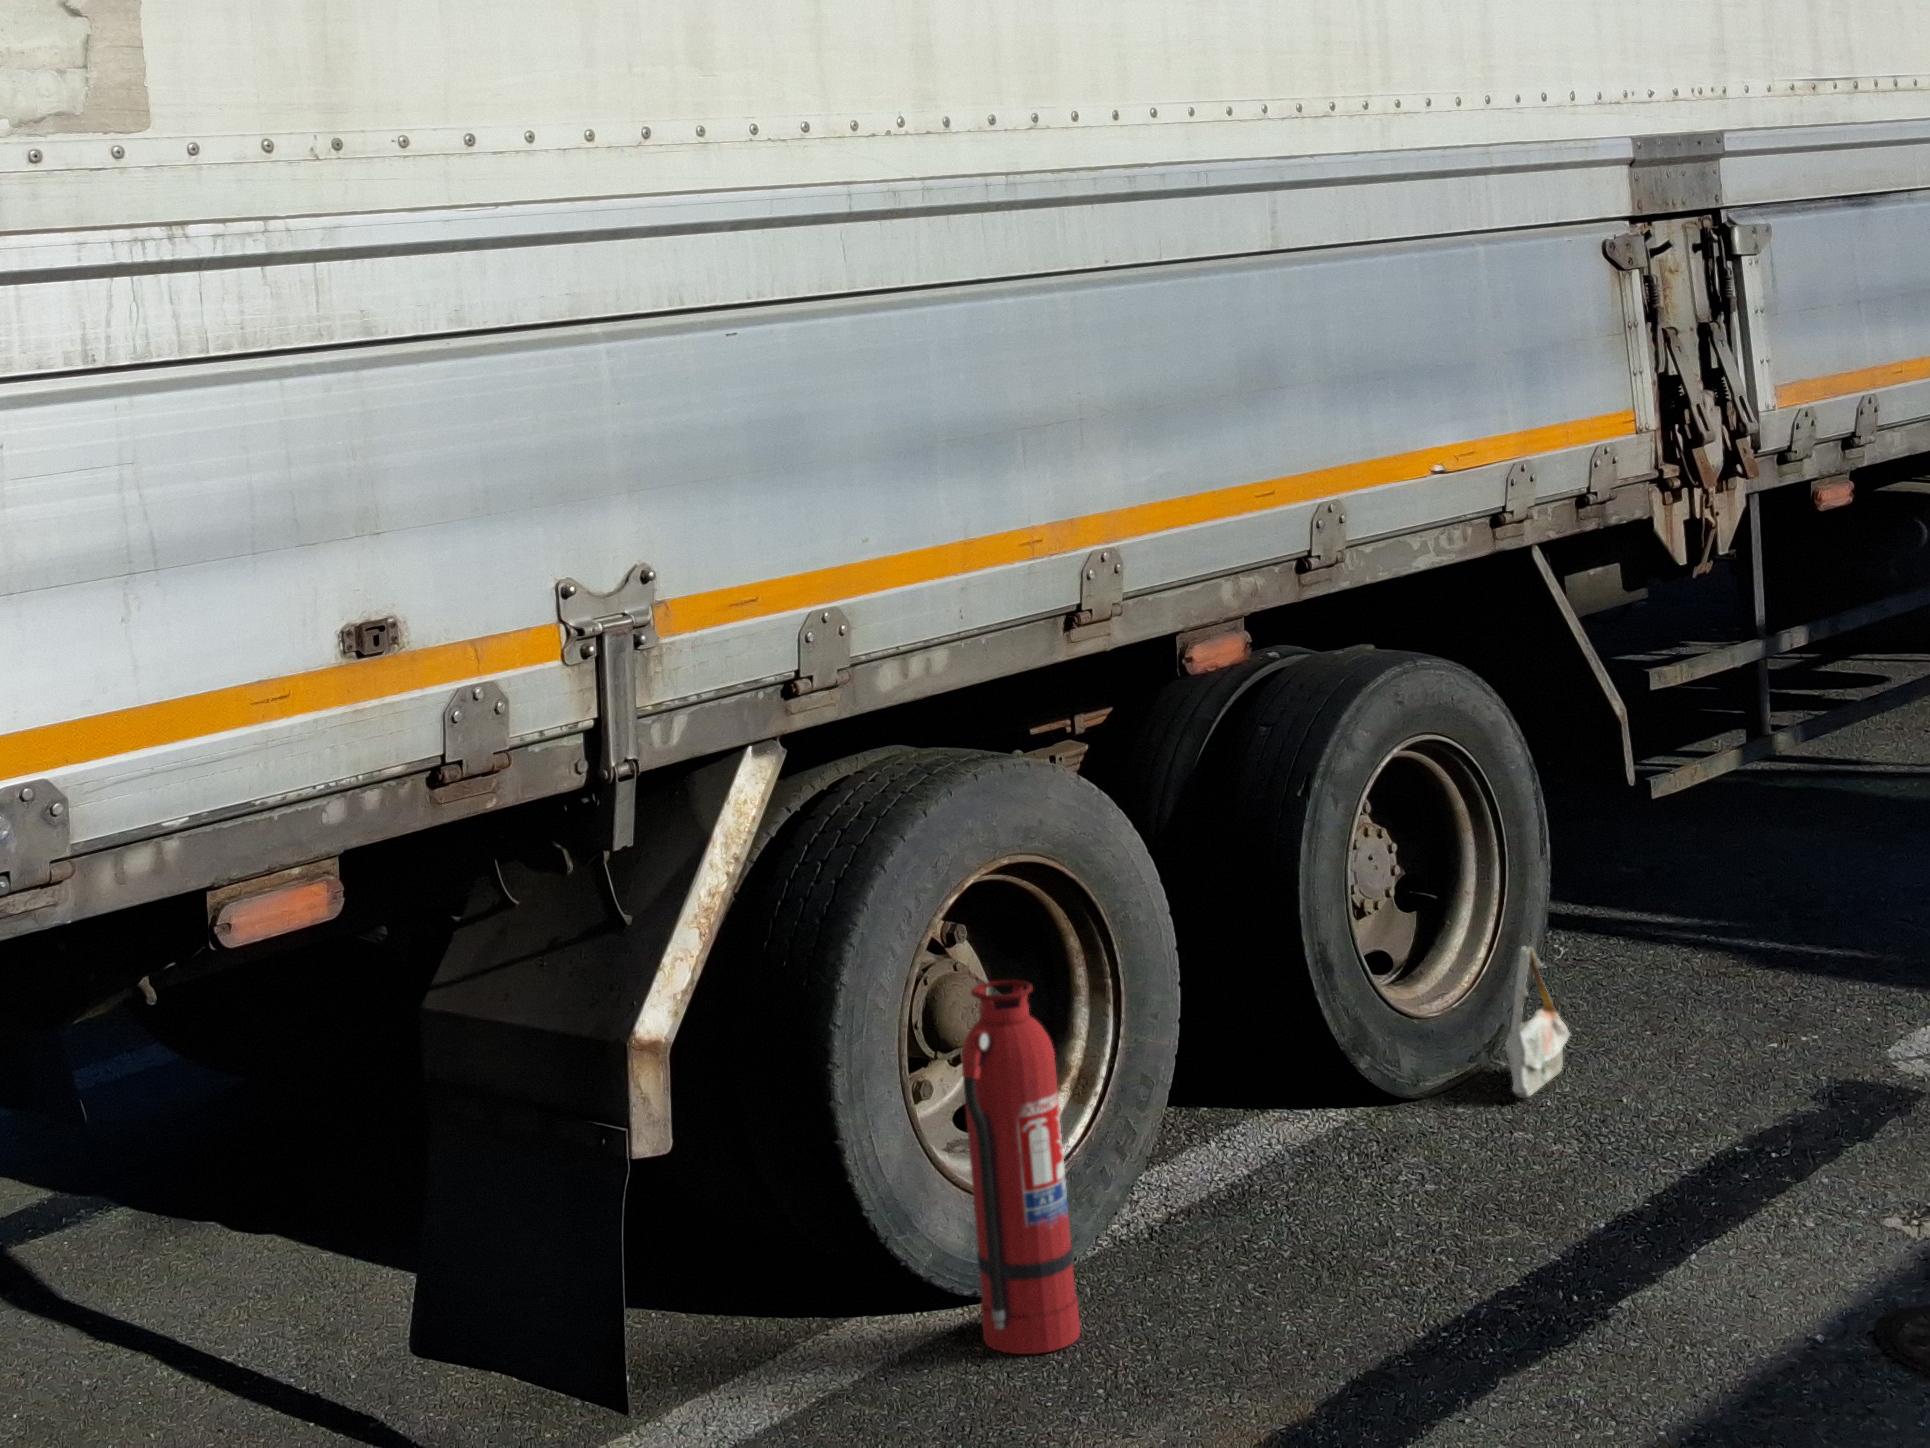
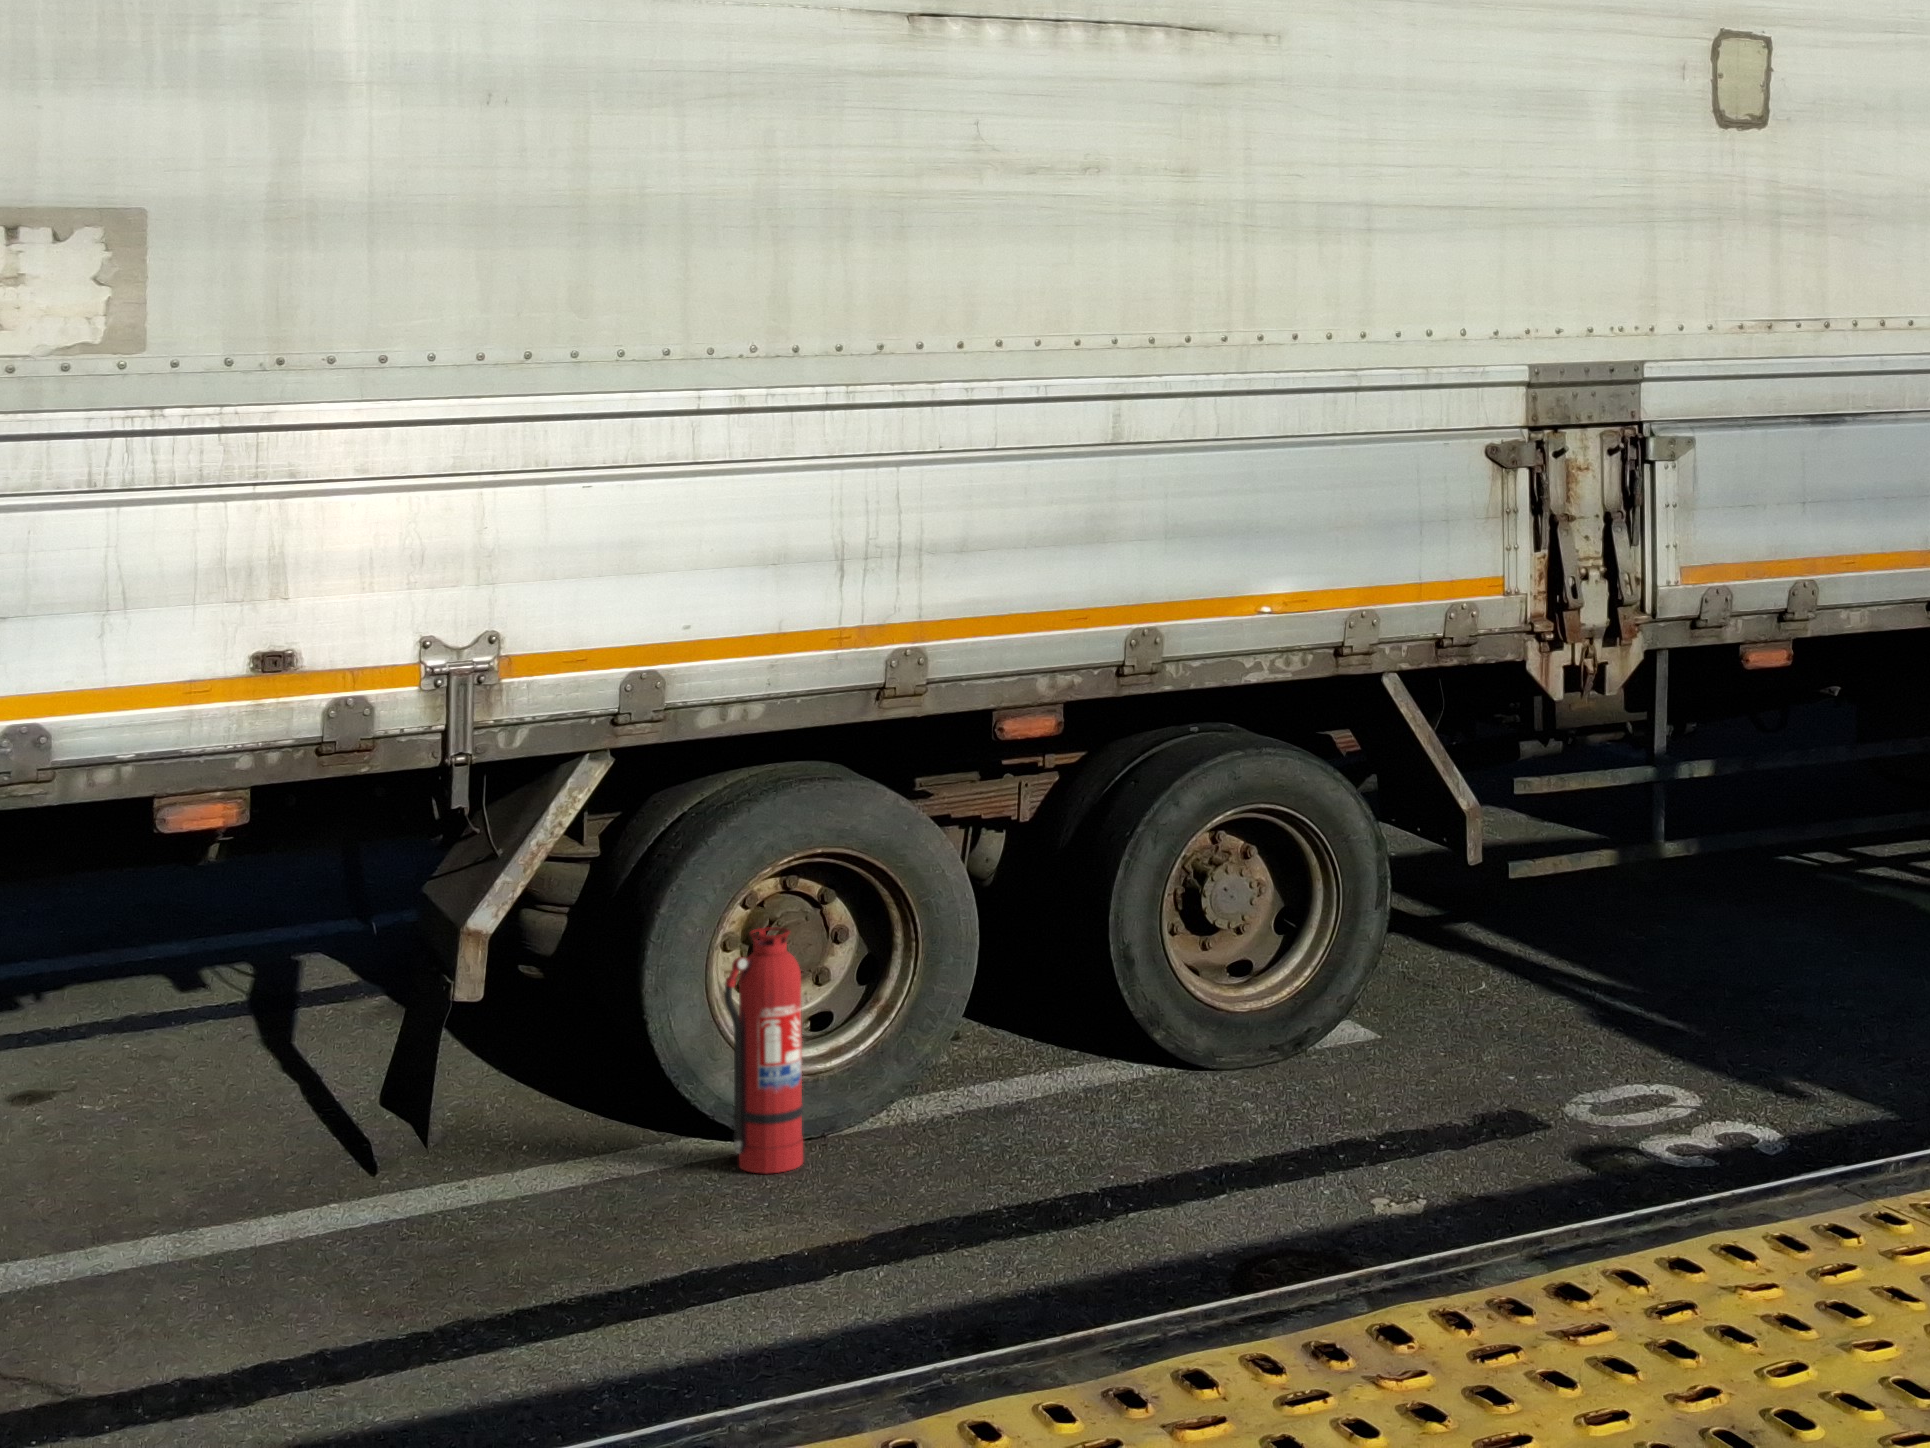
bag: present [1505,947,1570,1098] -> none [1285,969,1363,1079]

